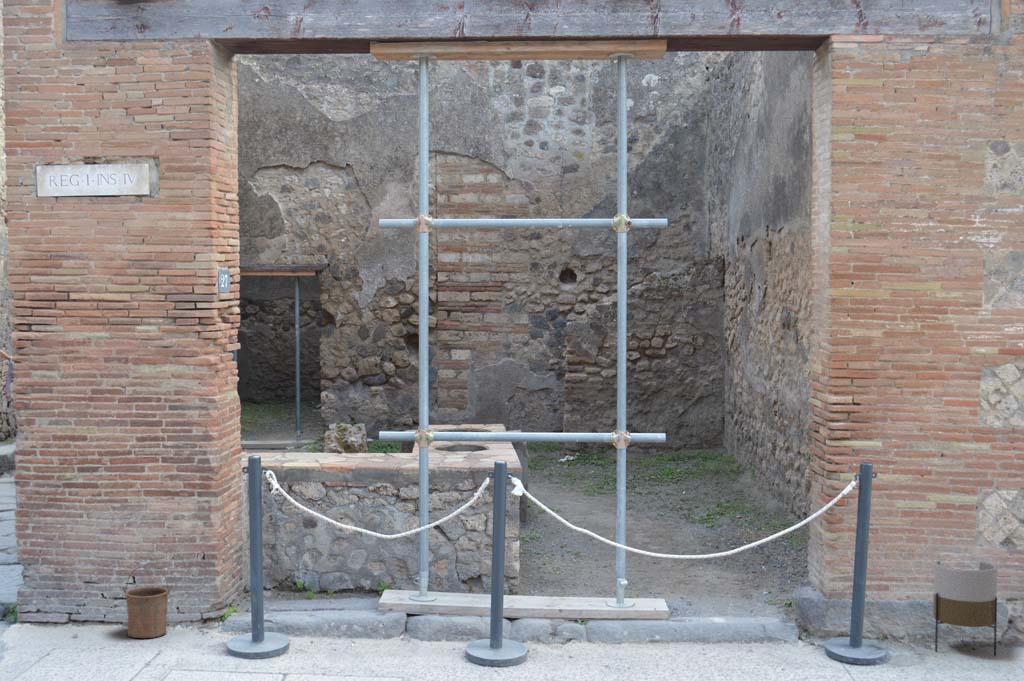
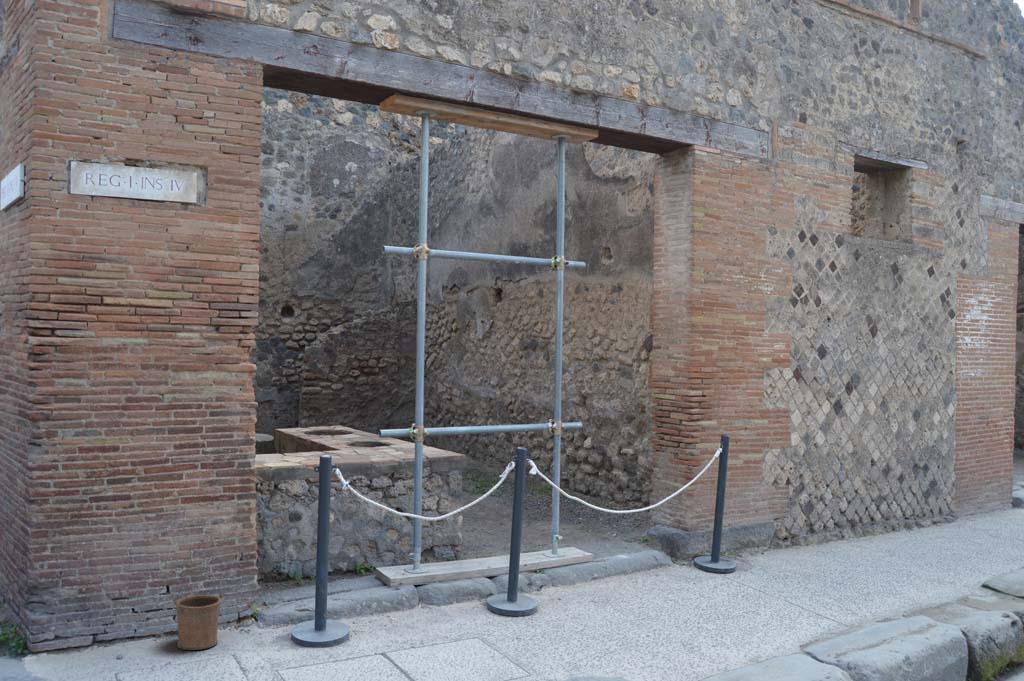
planter: present [933,561,997,656] -> none [749,501,793,565]

